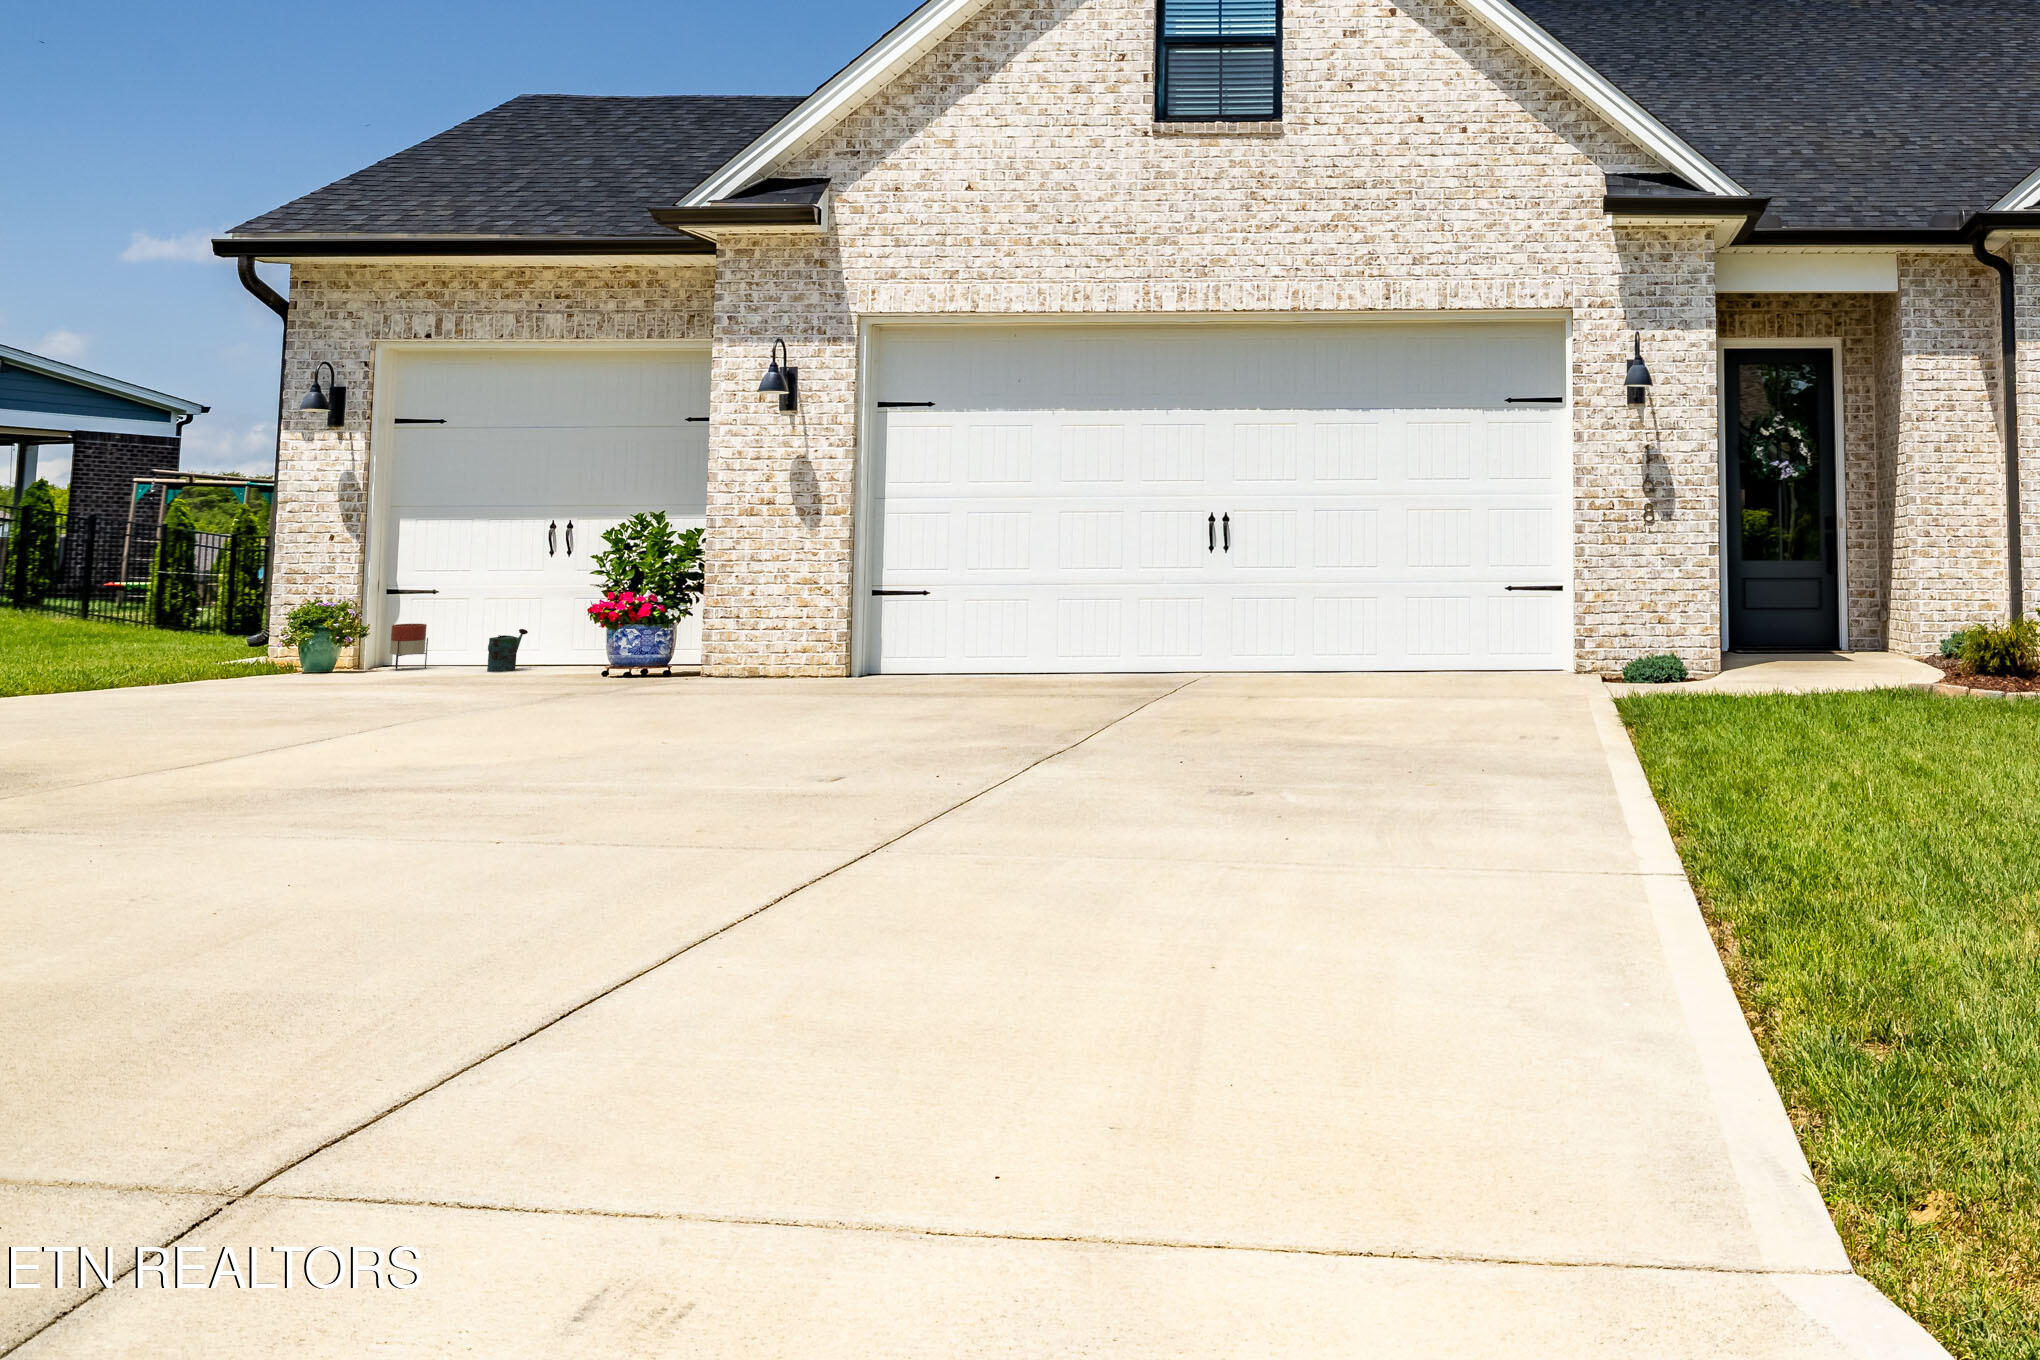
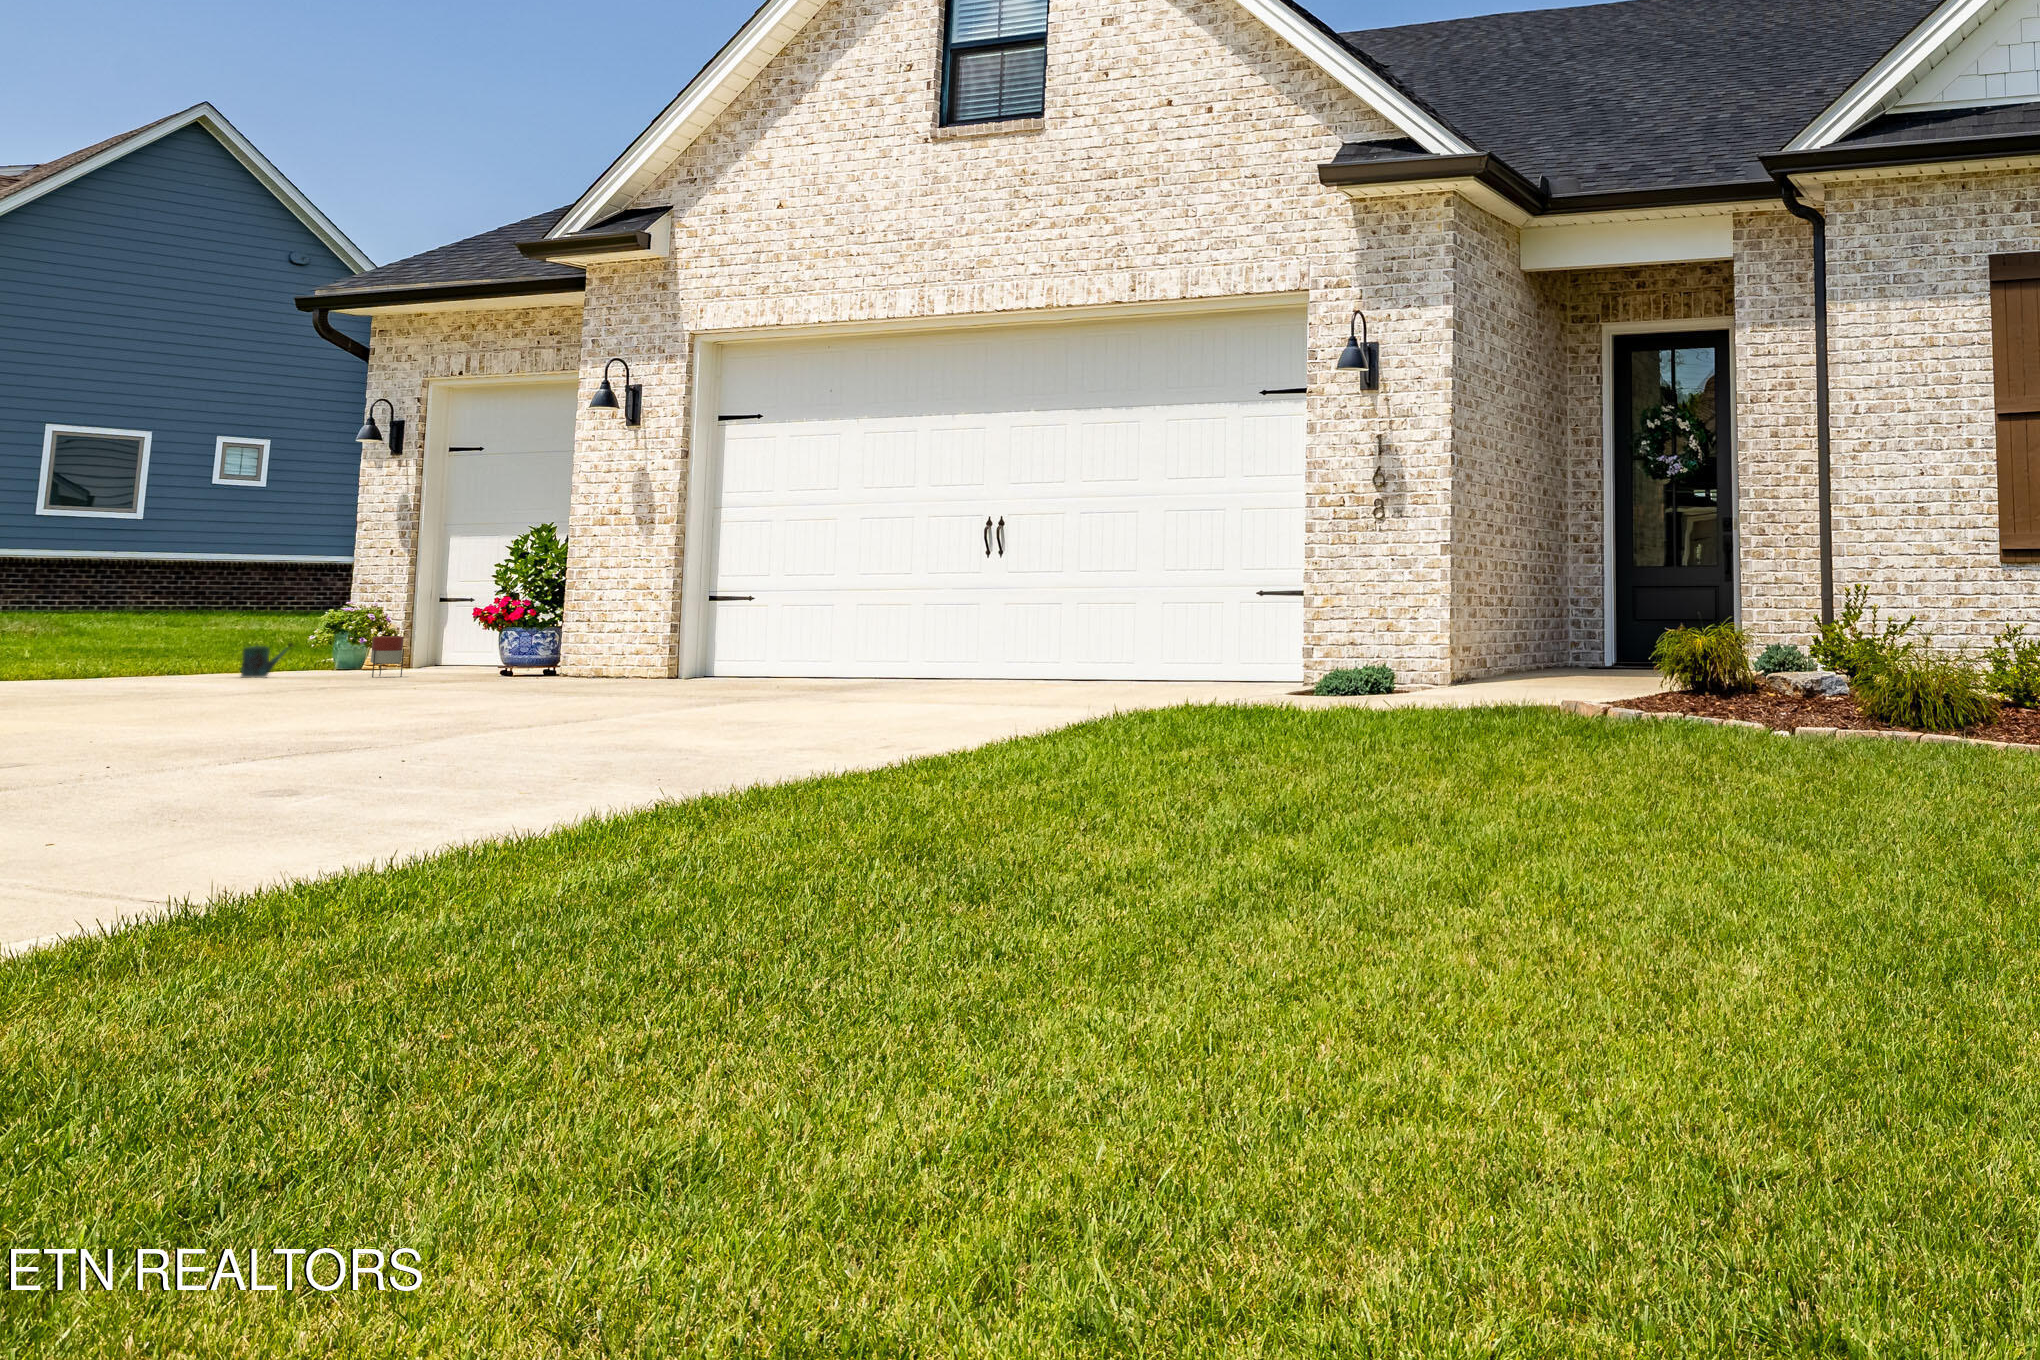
watering can: present [487,629,528,672] -> present [241,643,293,678]

